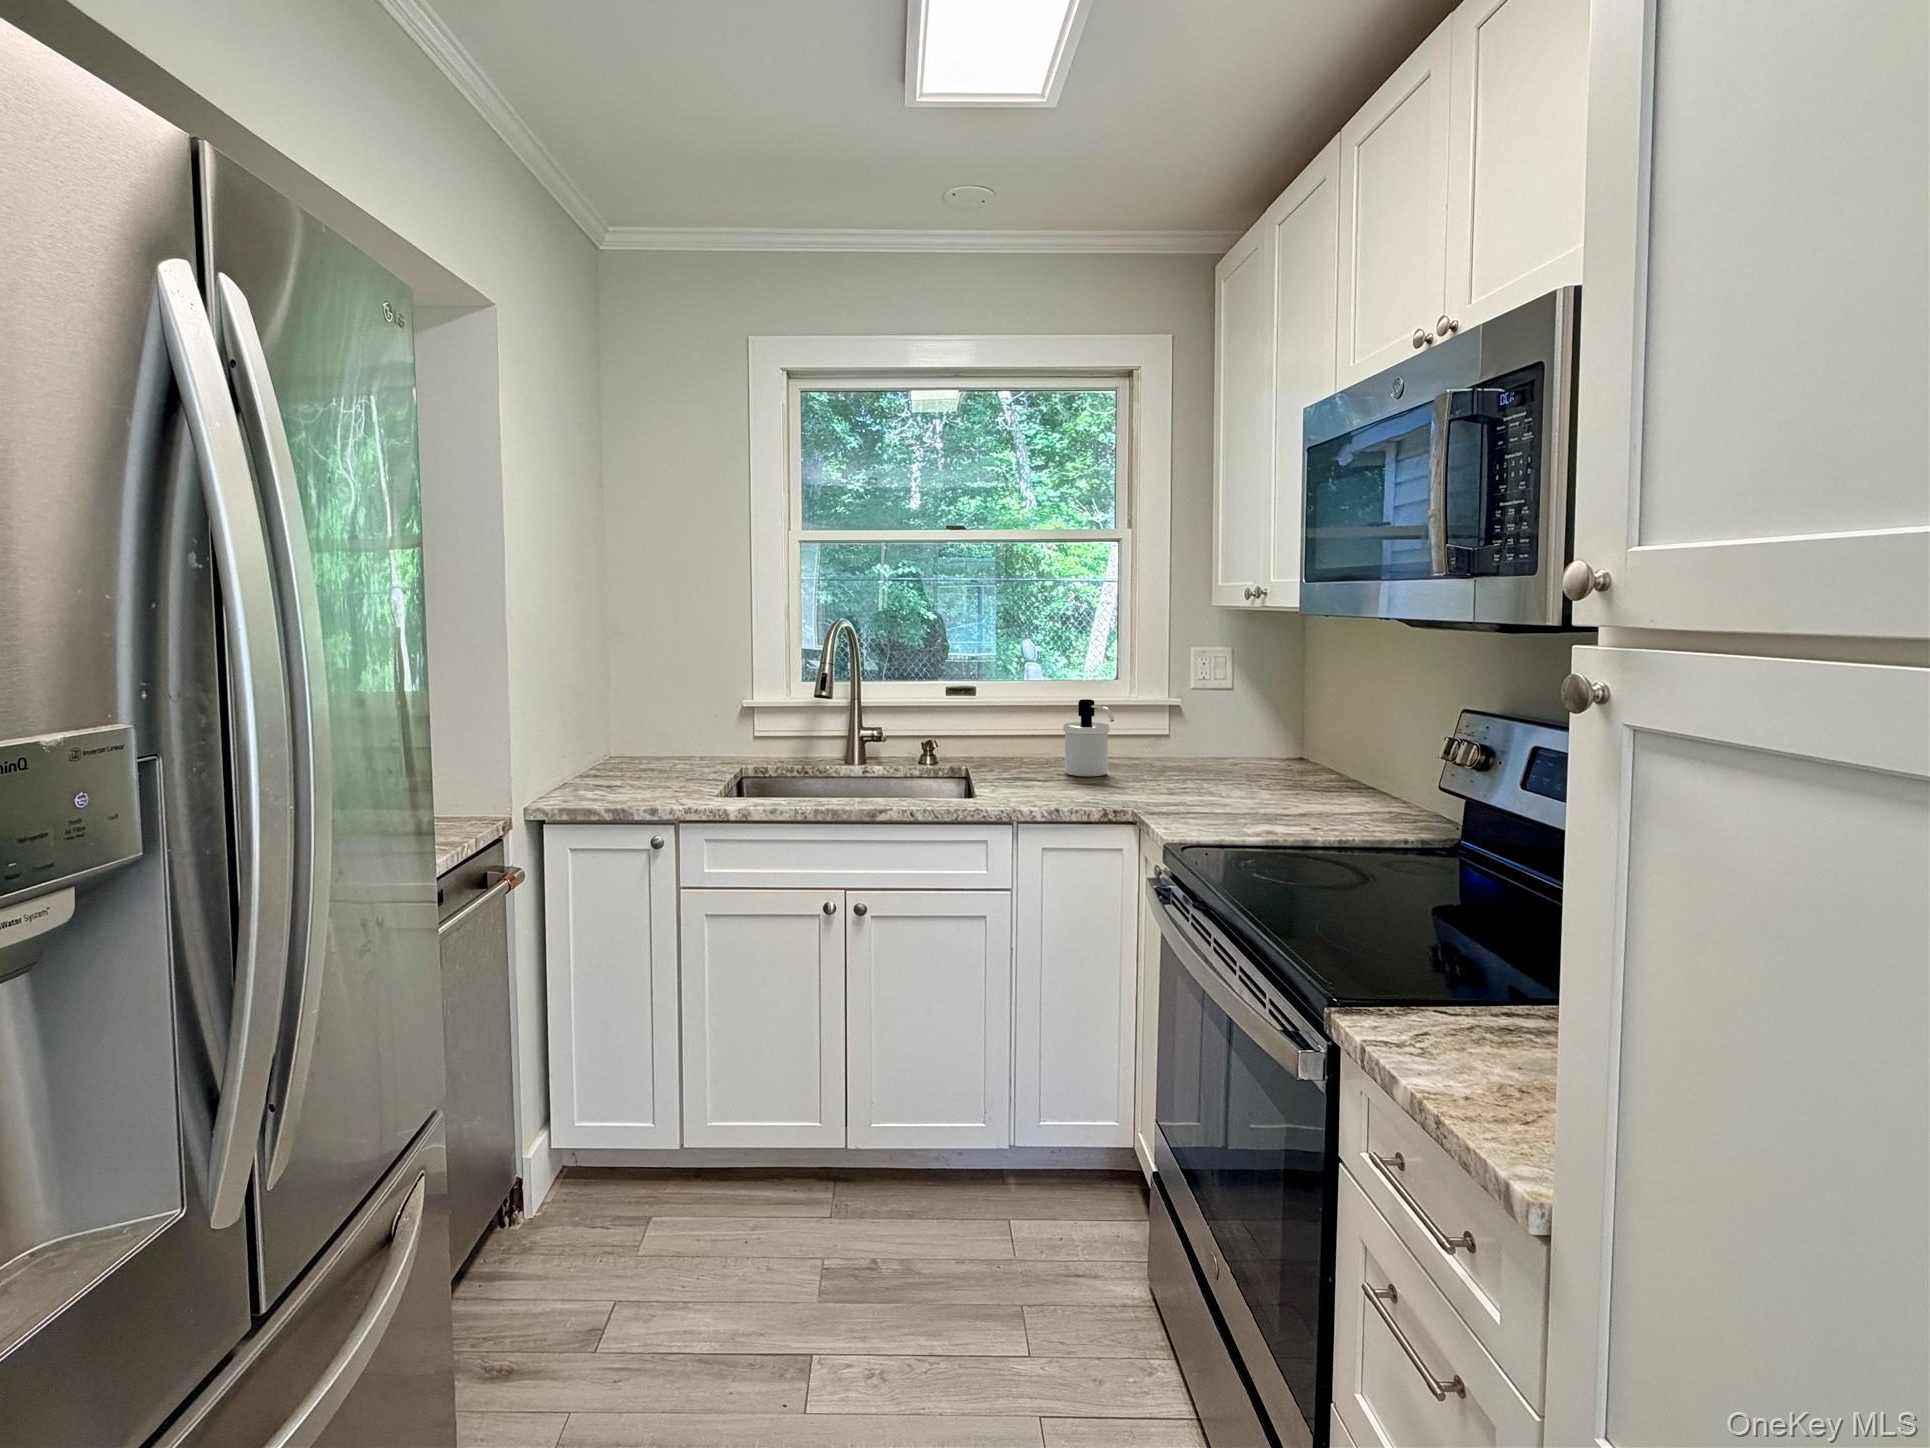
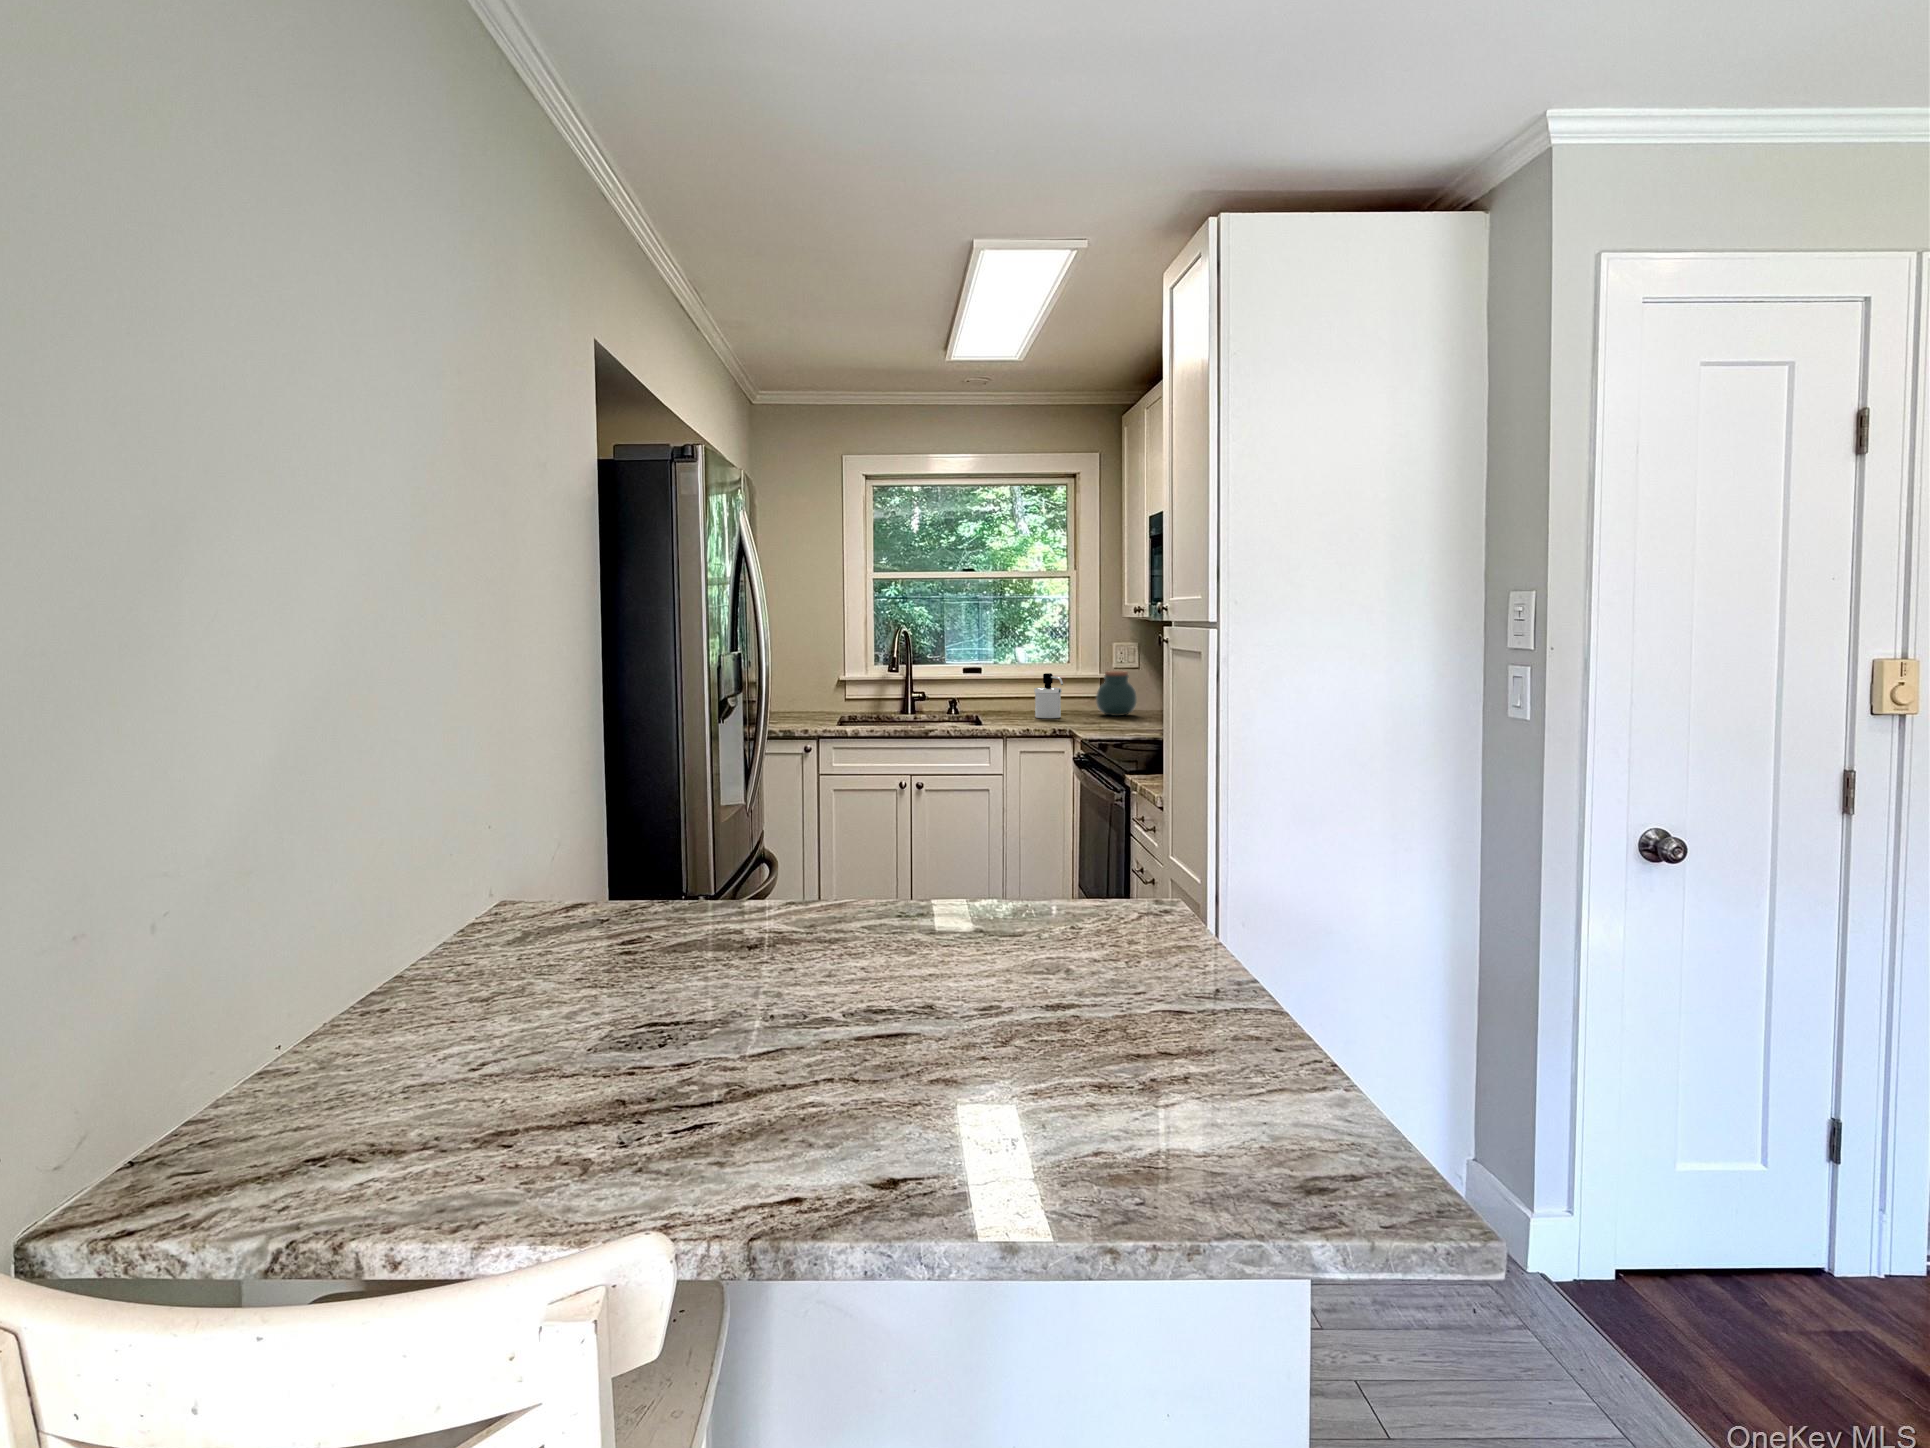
jar: none [1166,695,1234,769] -> present [1096,671,1137,716]

